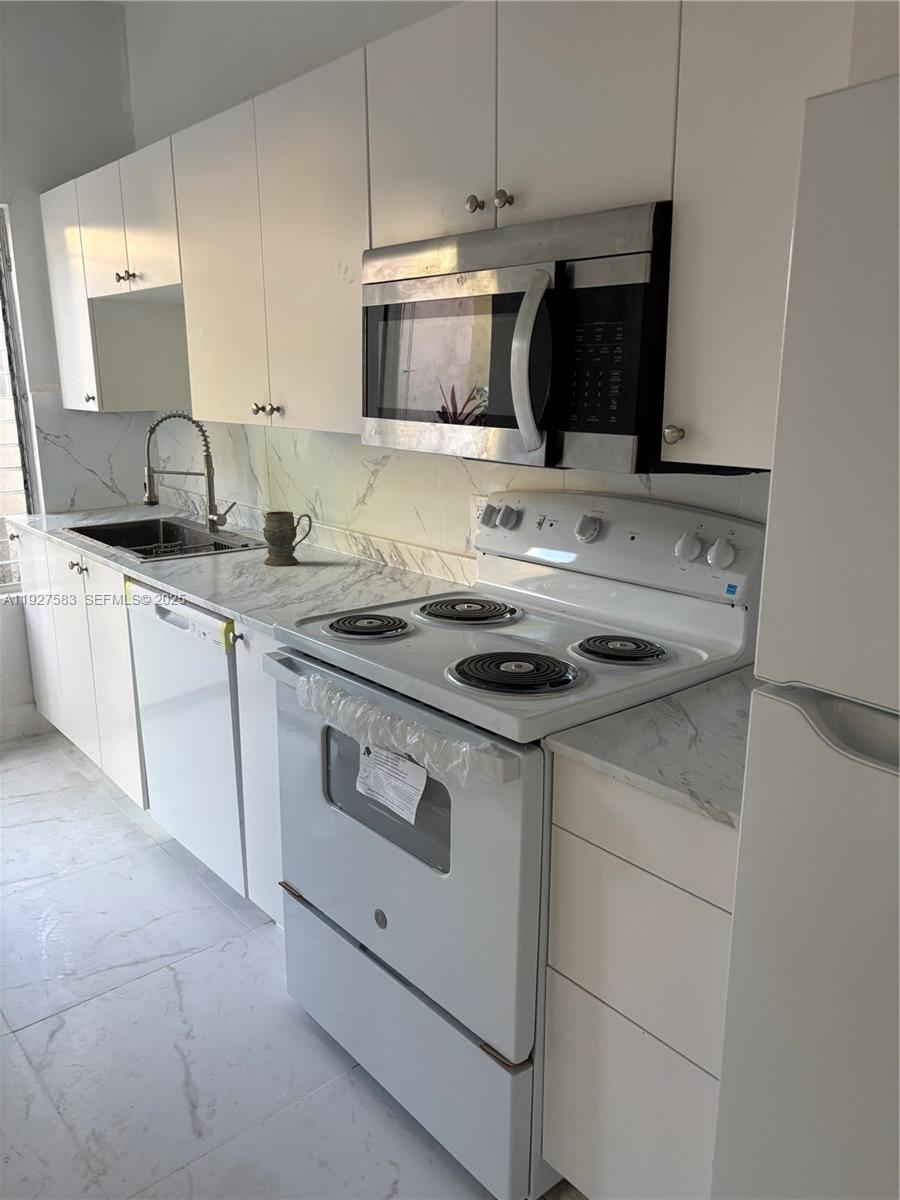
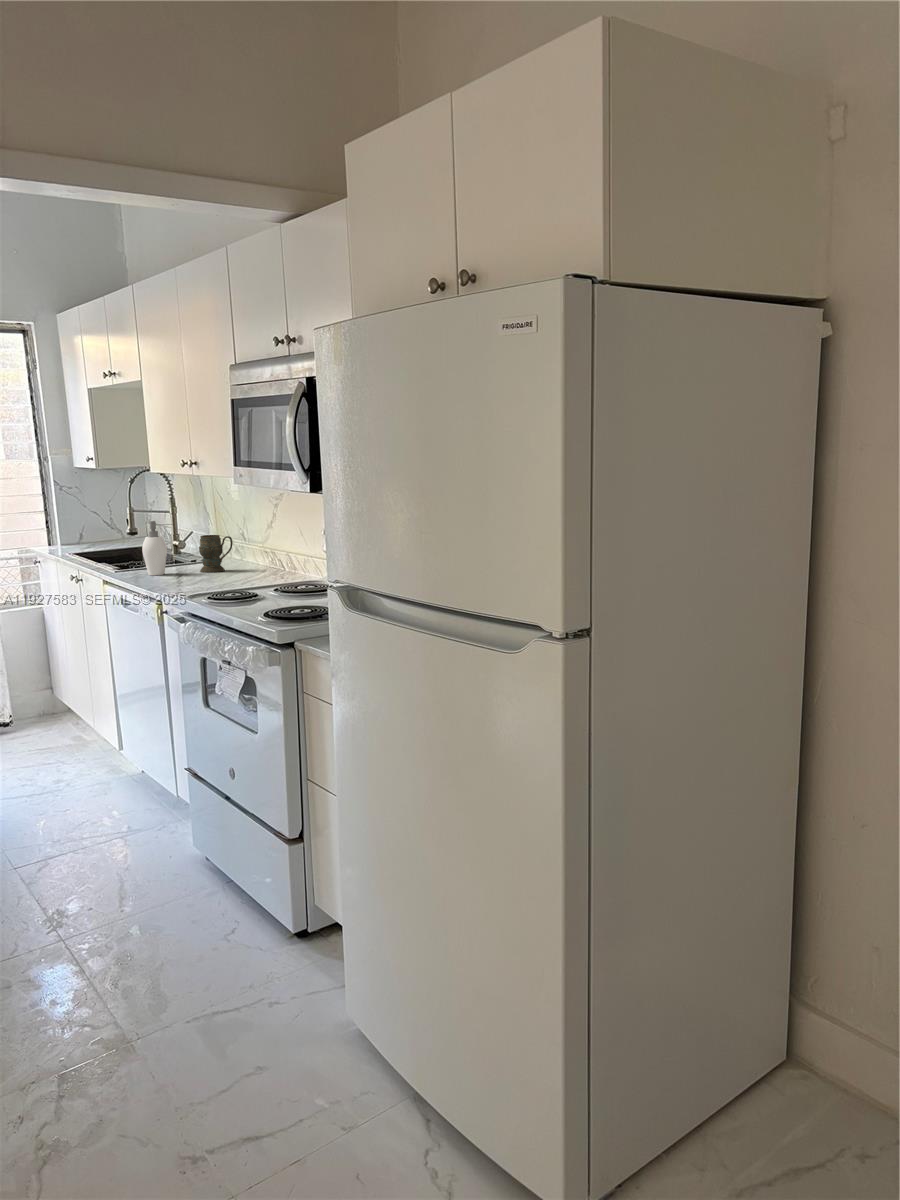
soap dispenser: none [185,491,230,570] -> present [142,521,172,575]

